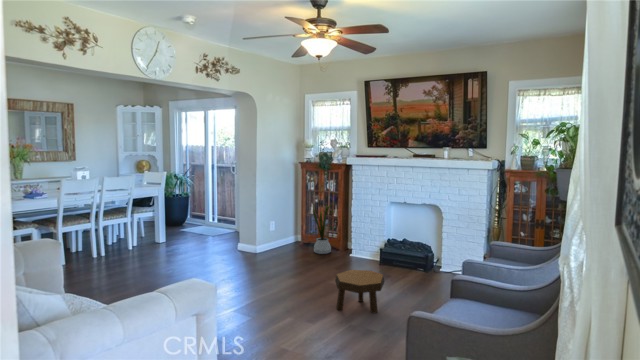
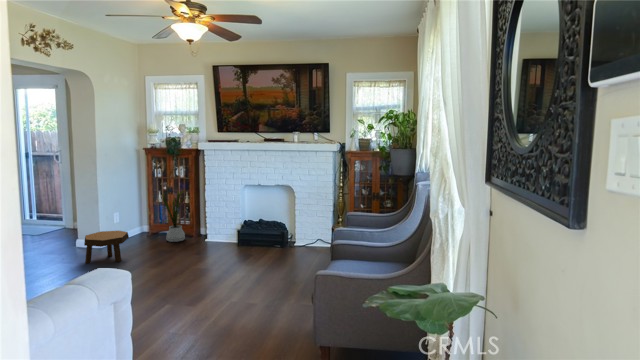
footstool: present [335,270,384,313] -> present [84,231,129,264]

